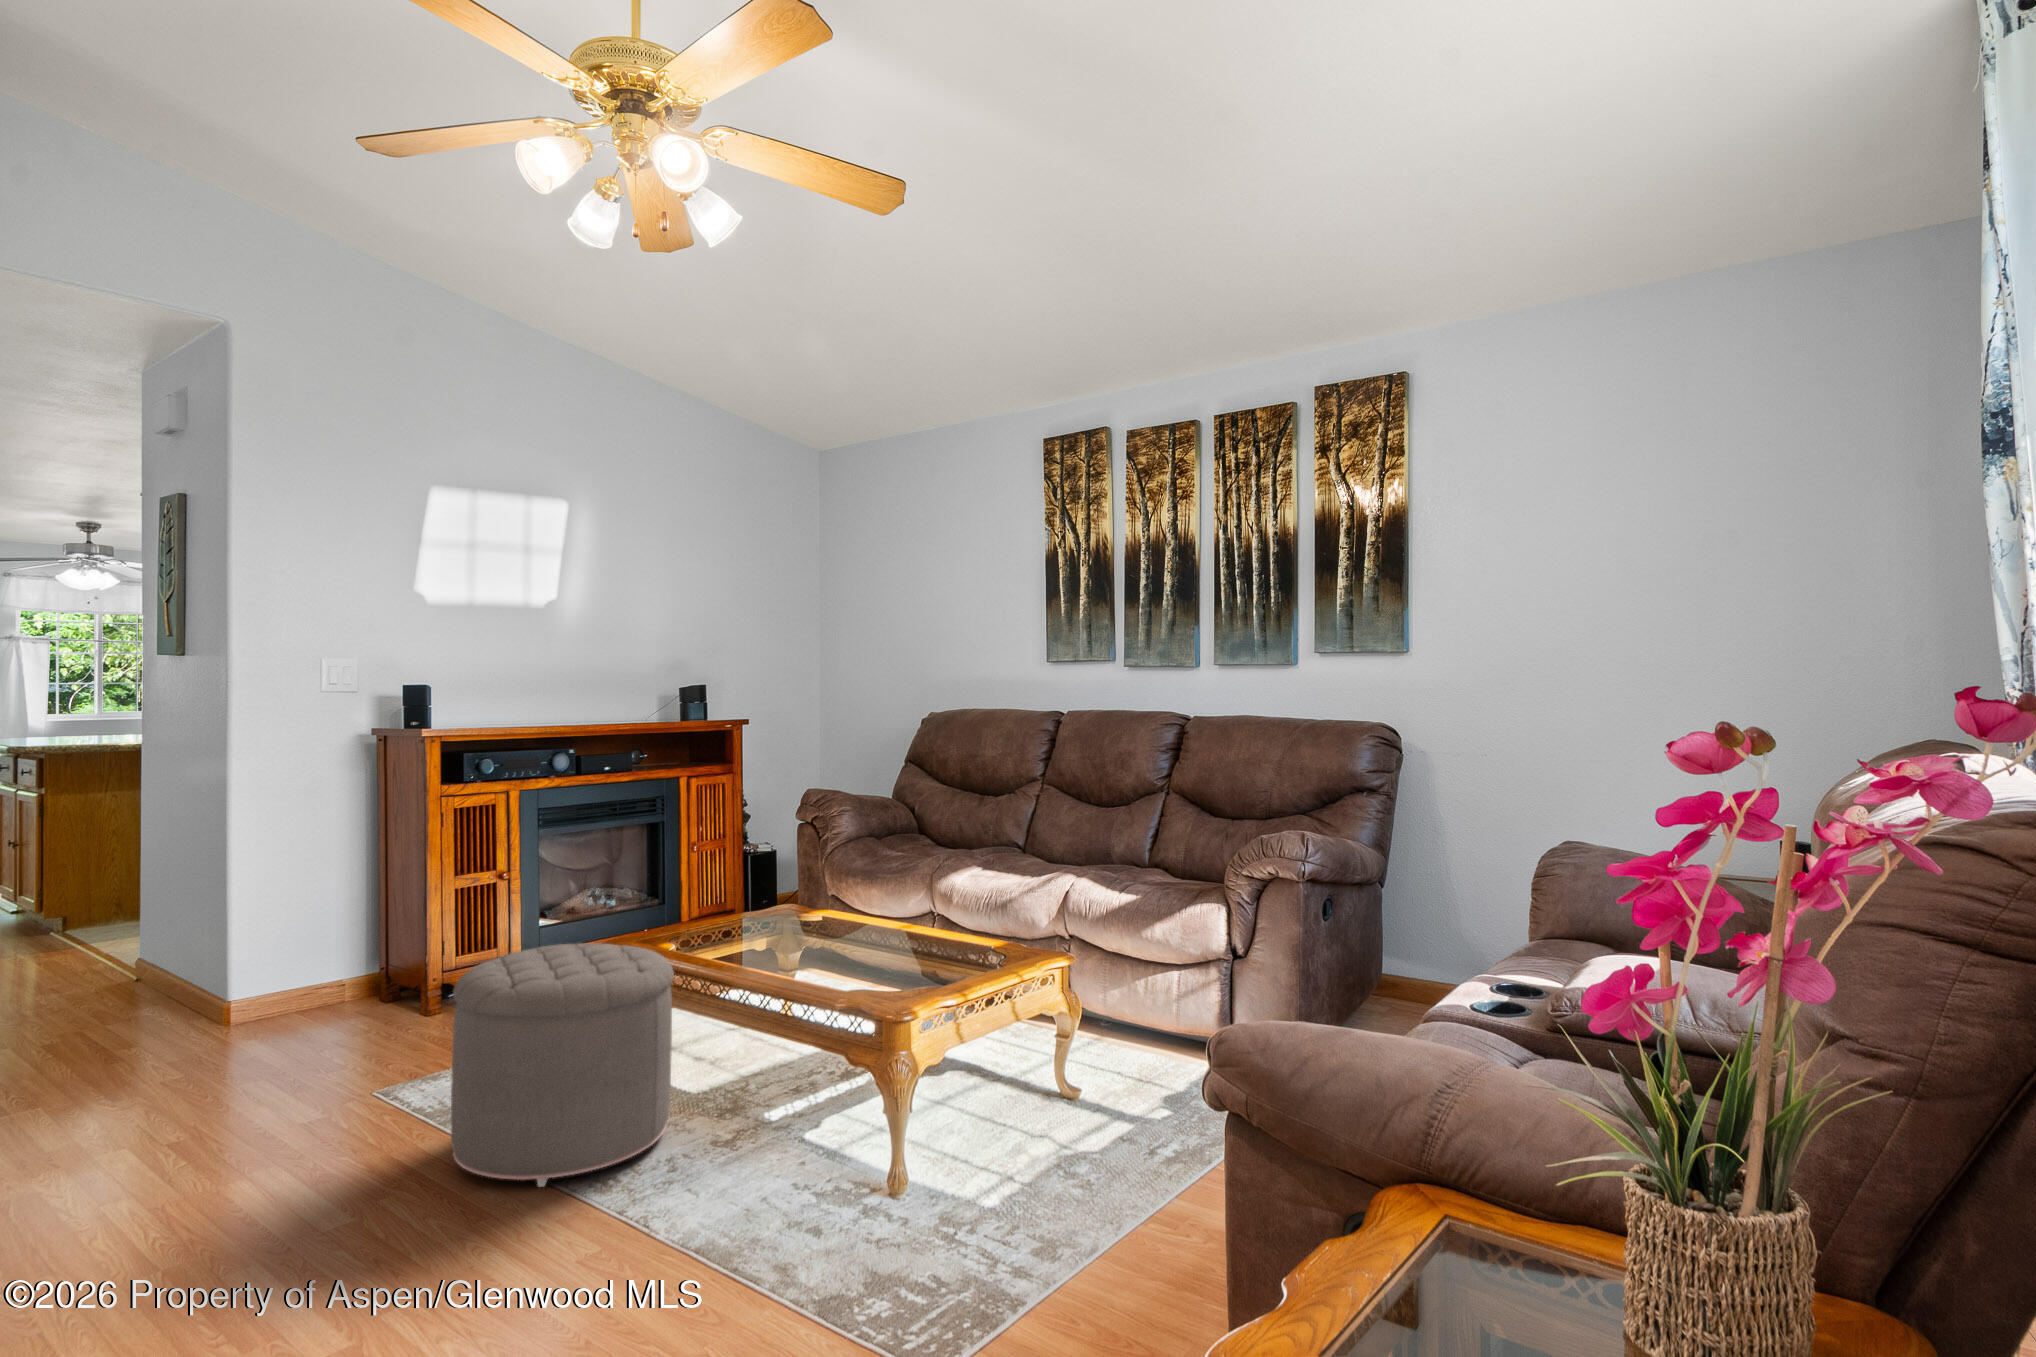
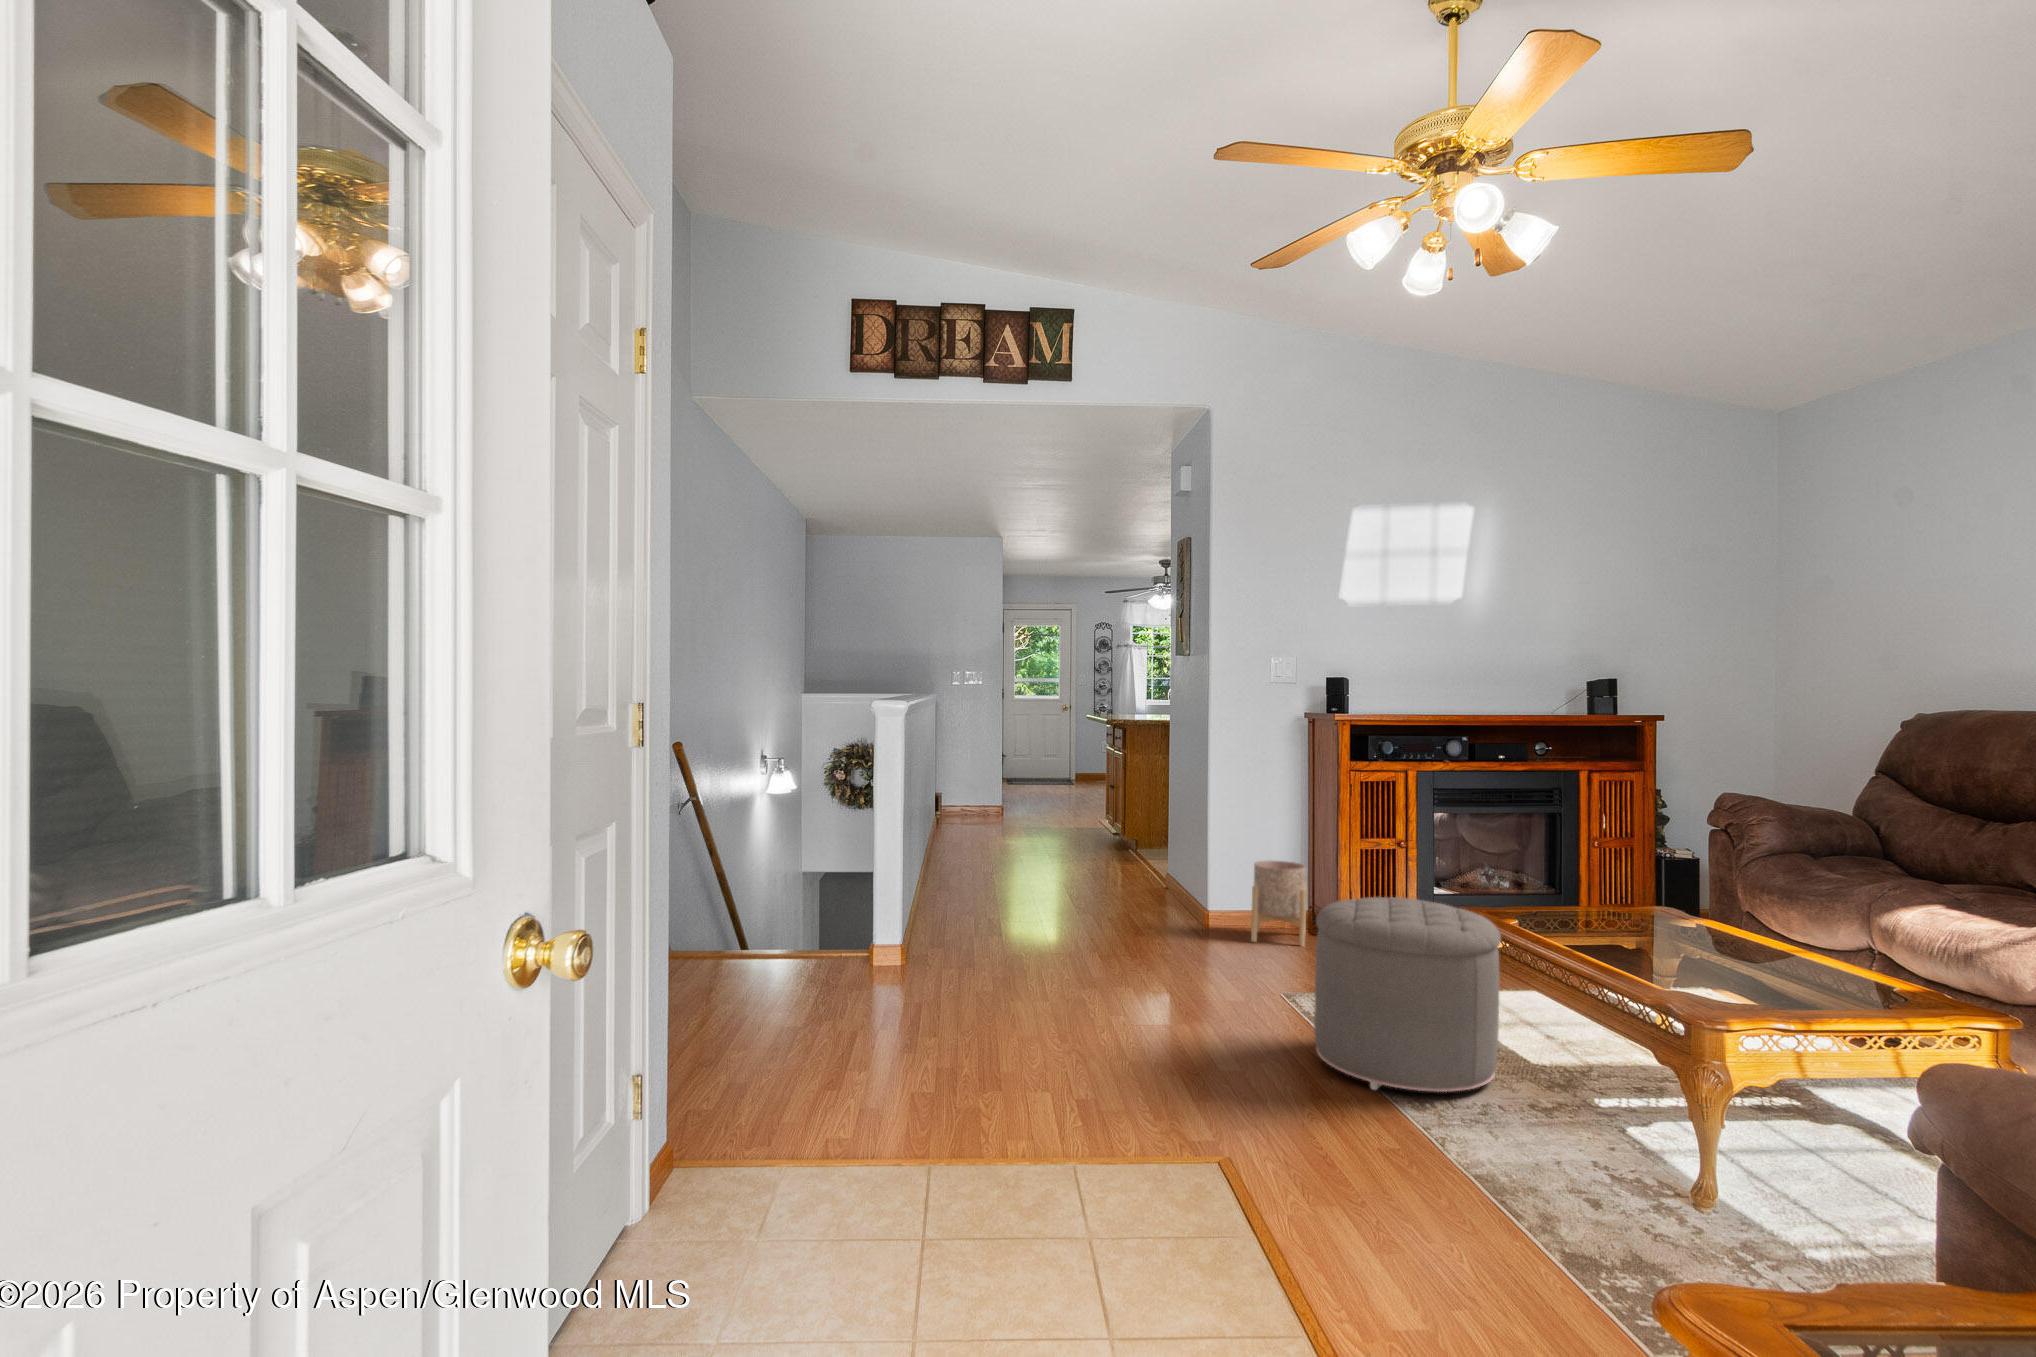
planter: none [301,918,383,1033] -> present [1251,861,1307,946]

